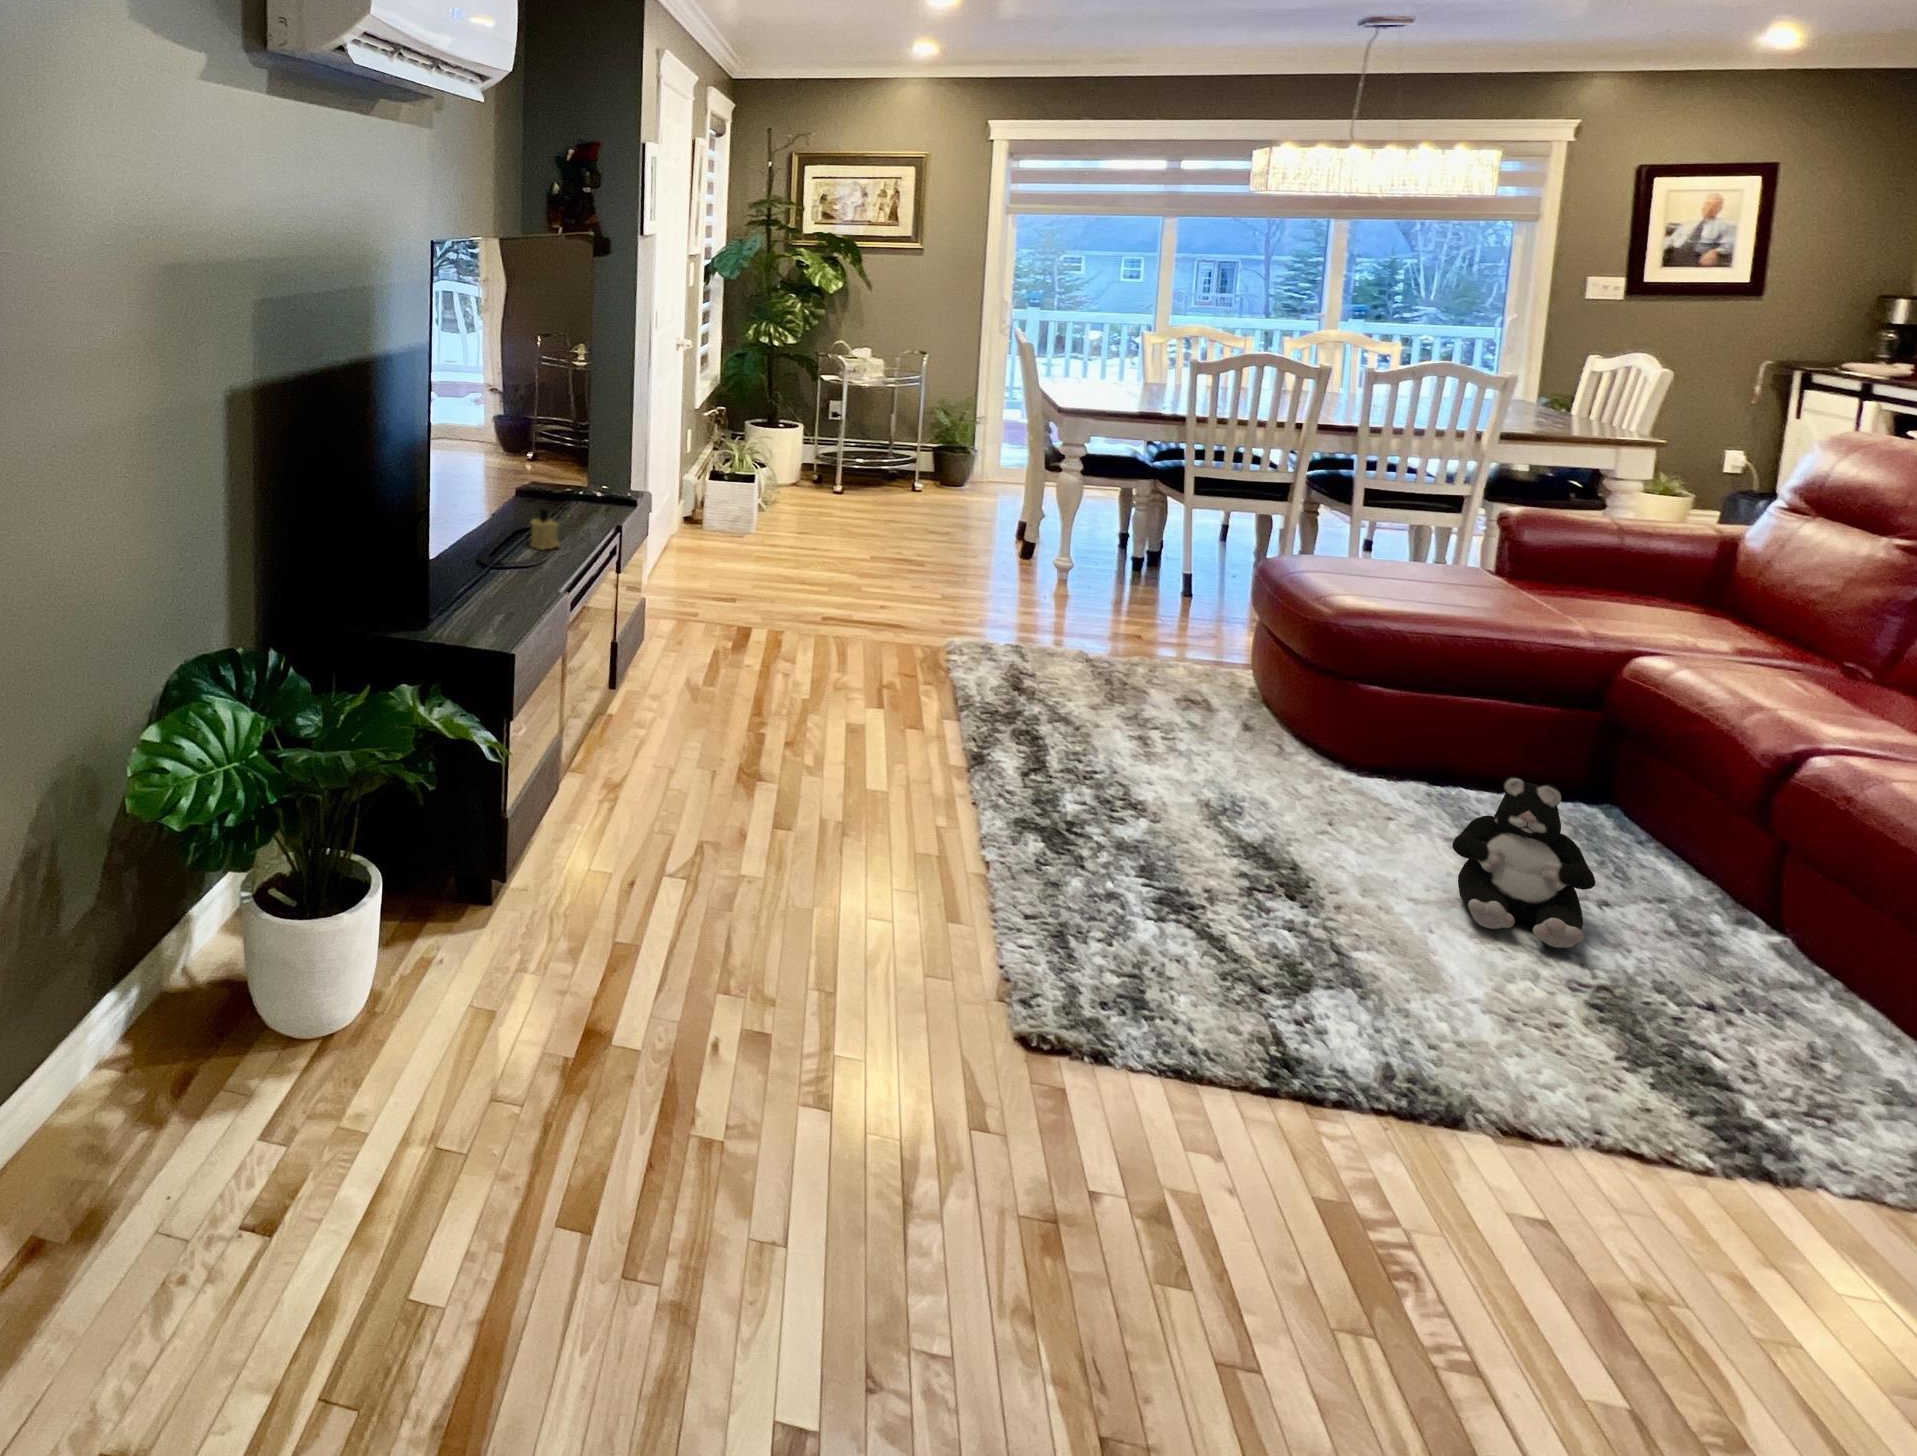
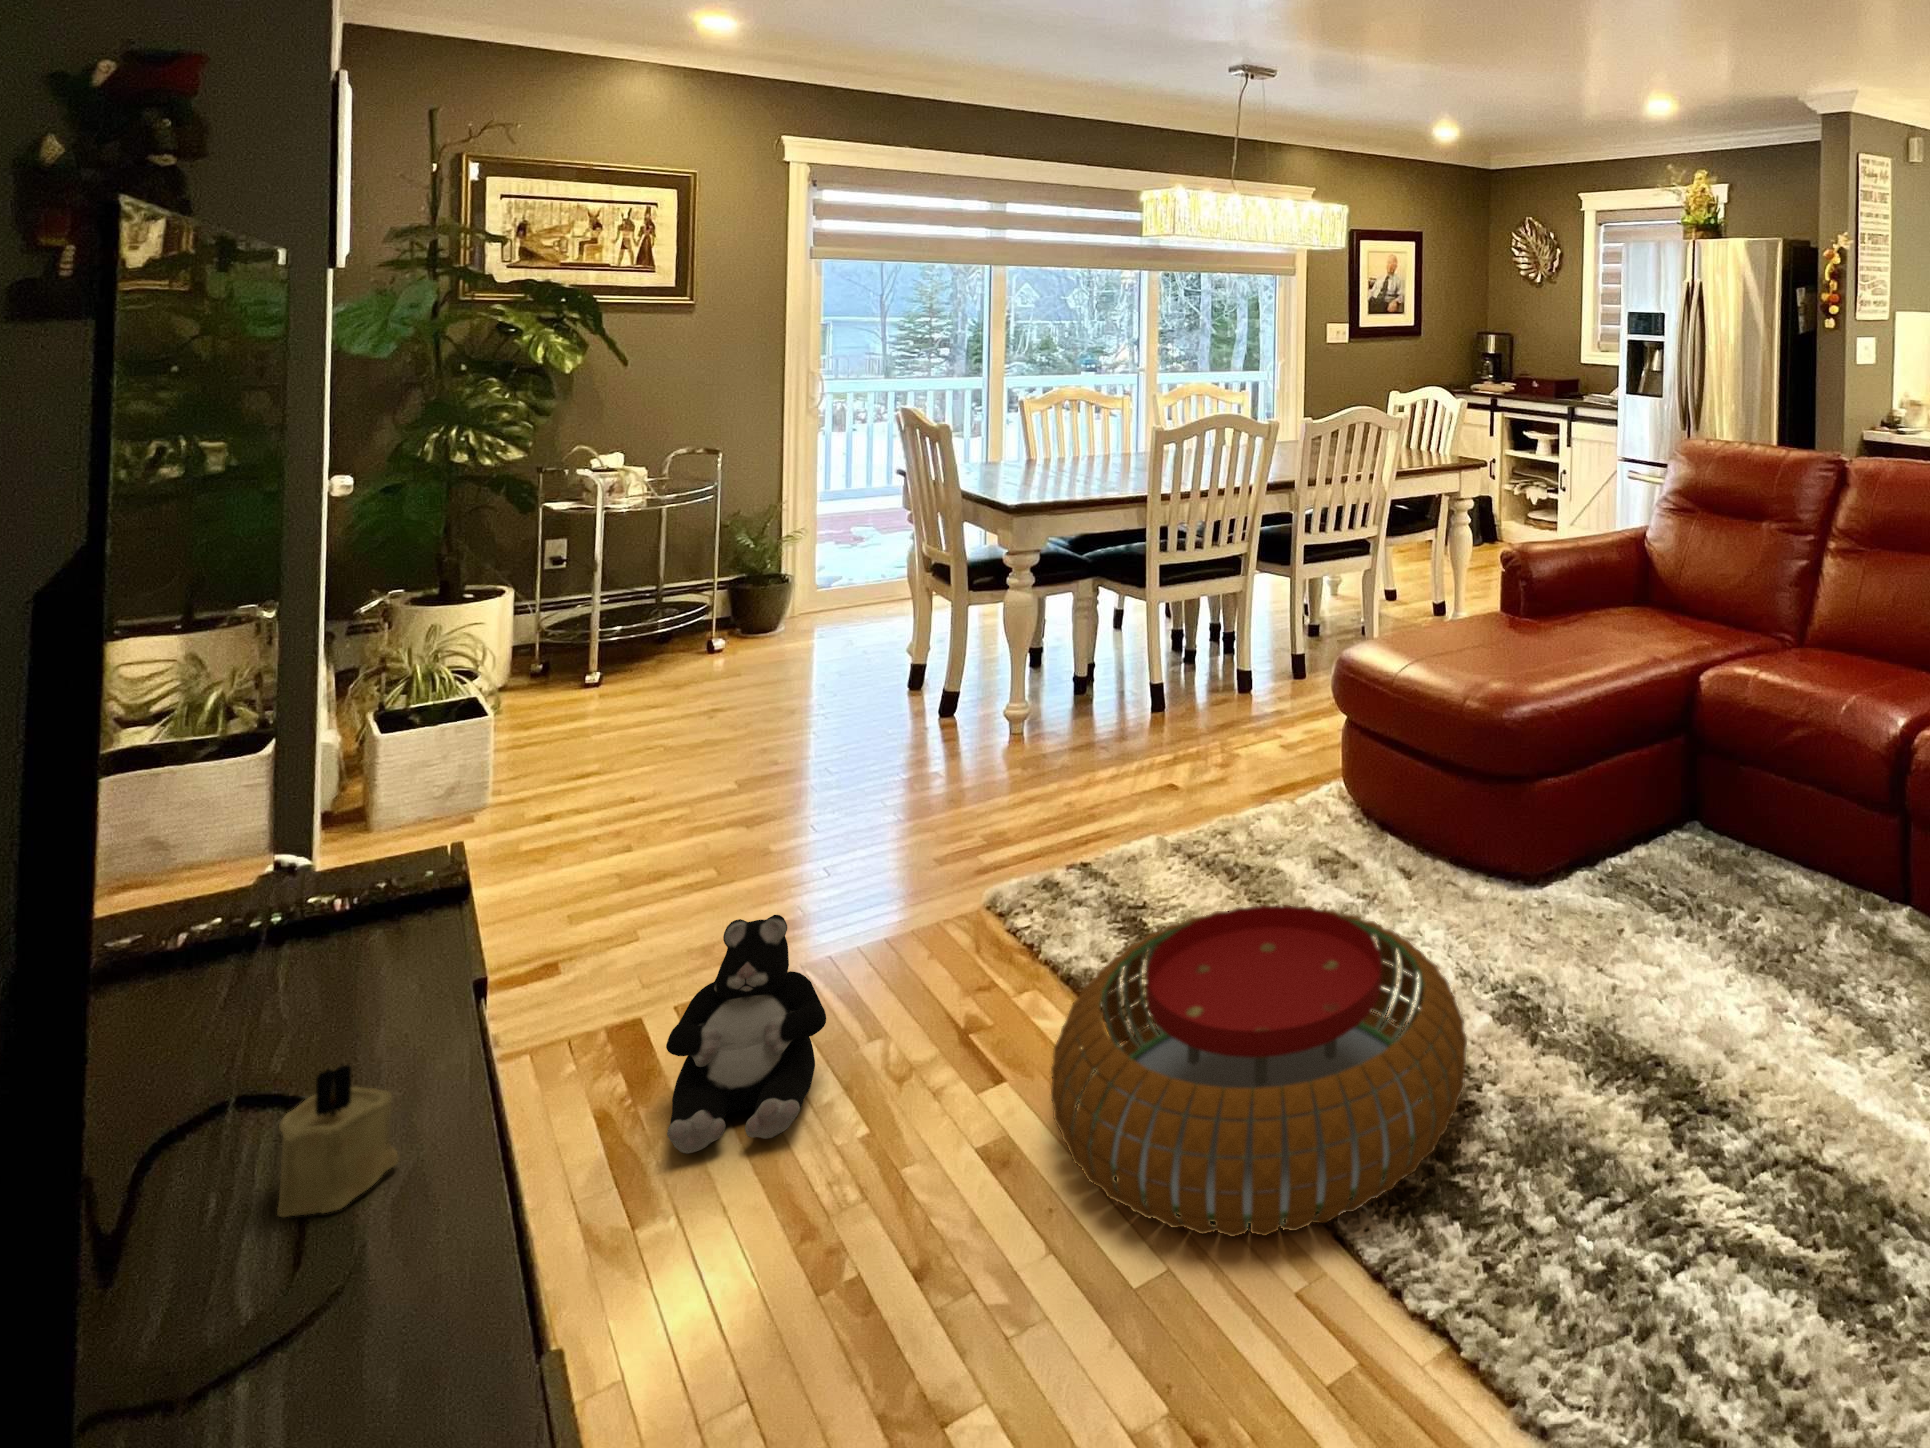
pouf: none [866,653,1139,819] -> present [1051,905,1467,1237]
plush toy: present [1452,776,1595,948] -> present [666,915,826,1154]

